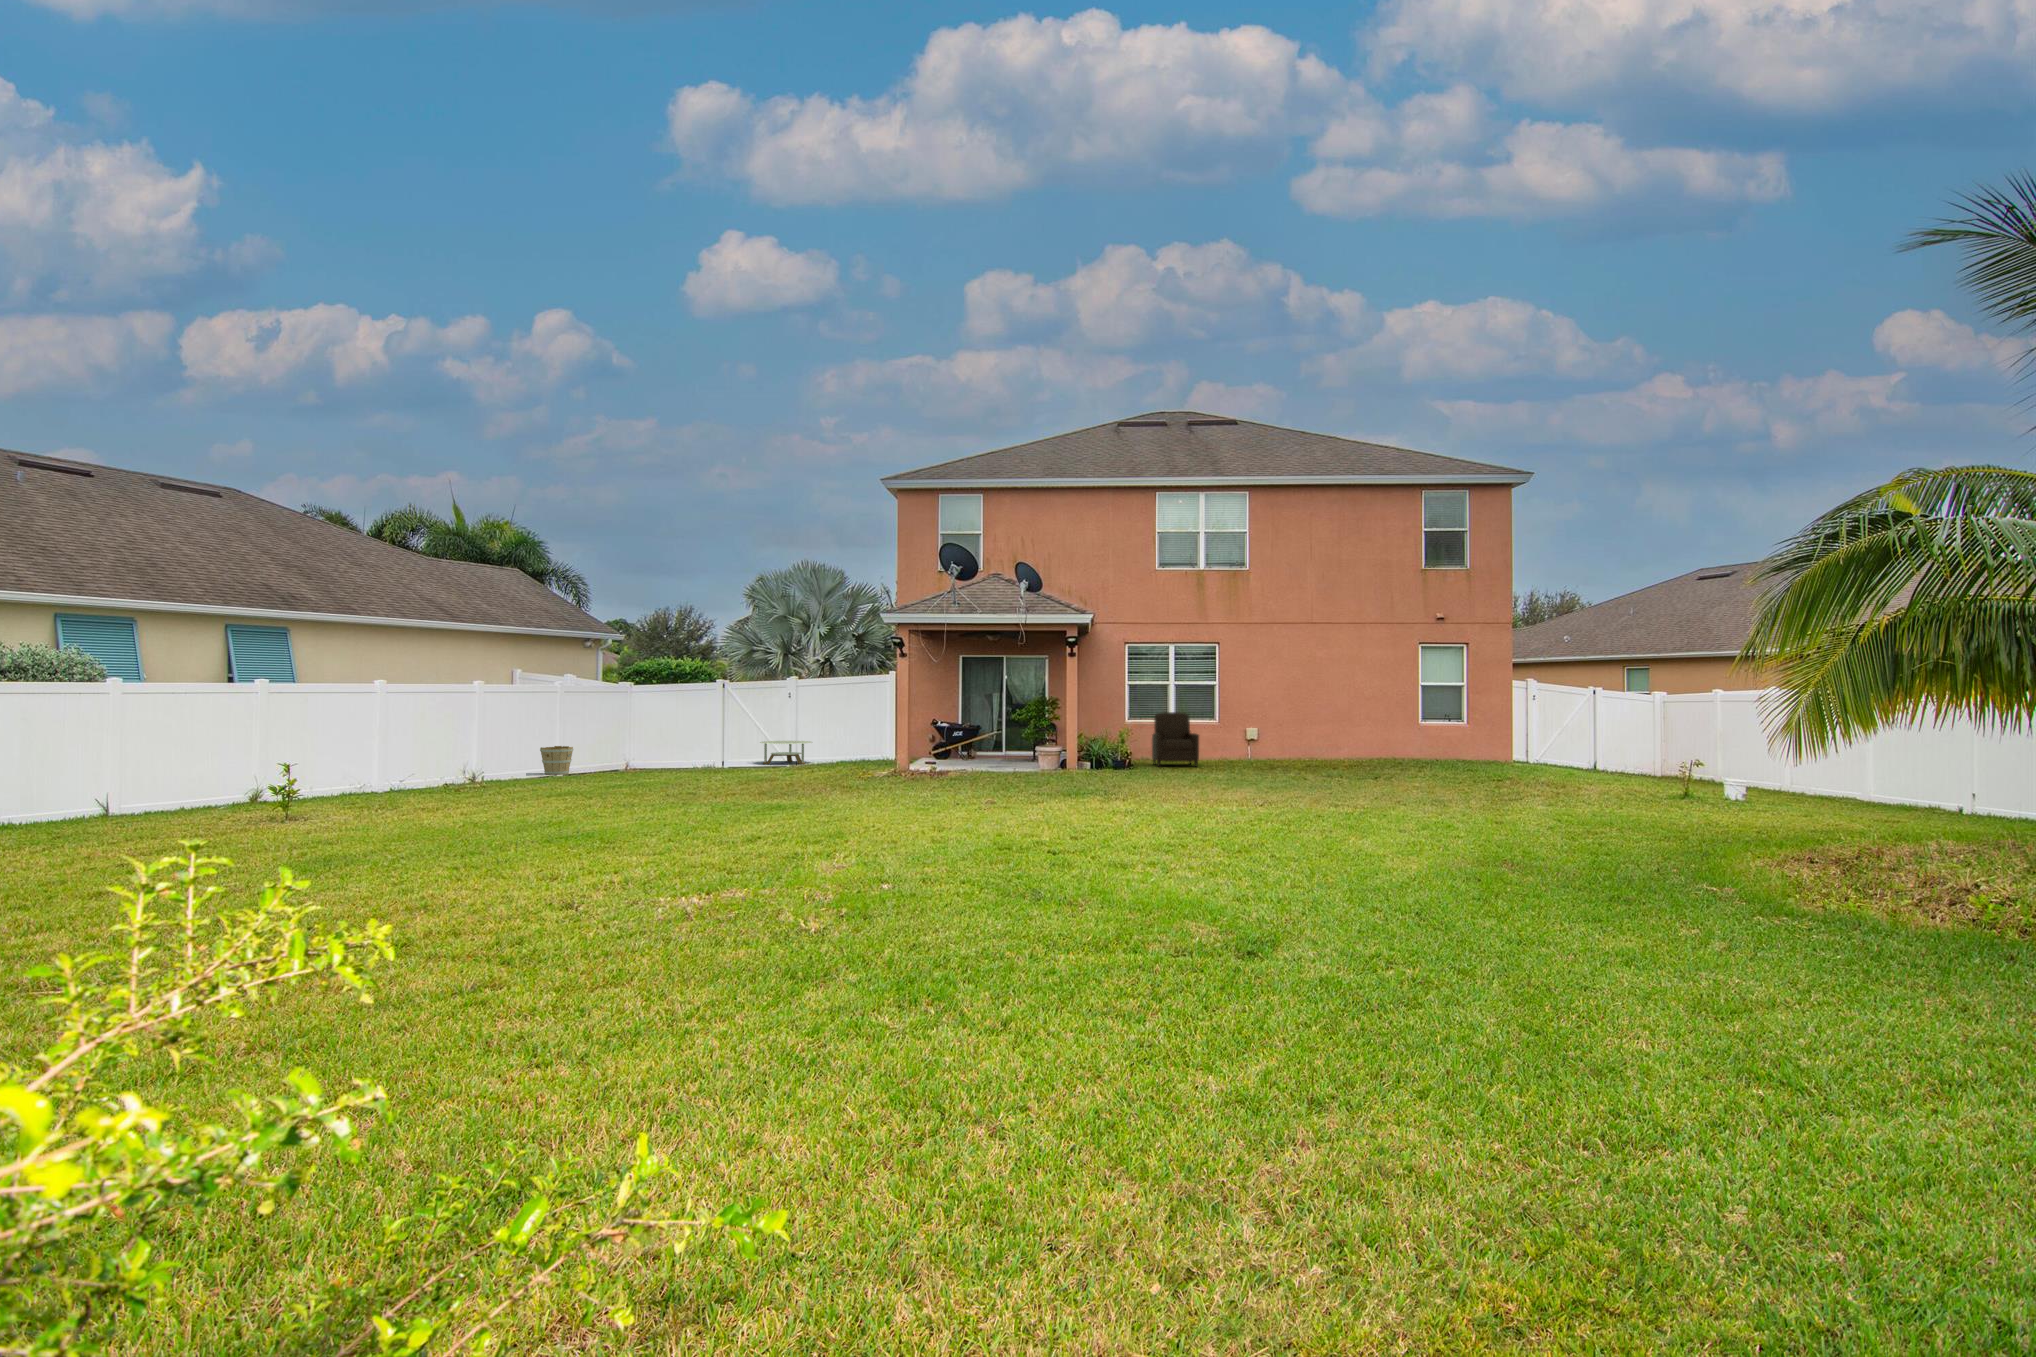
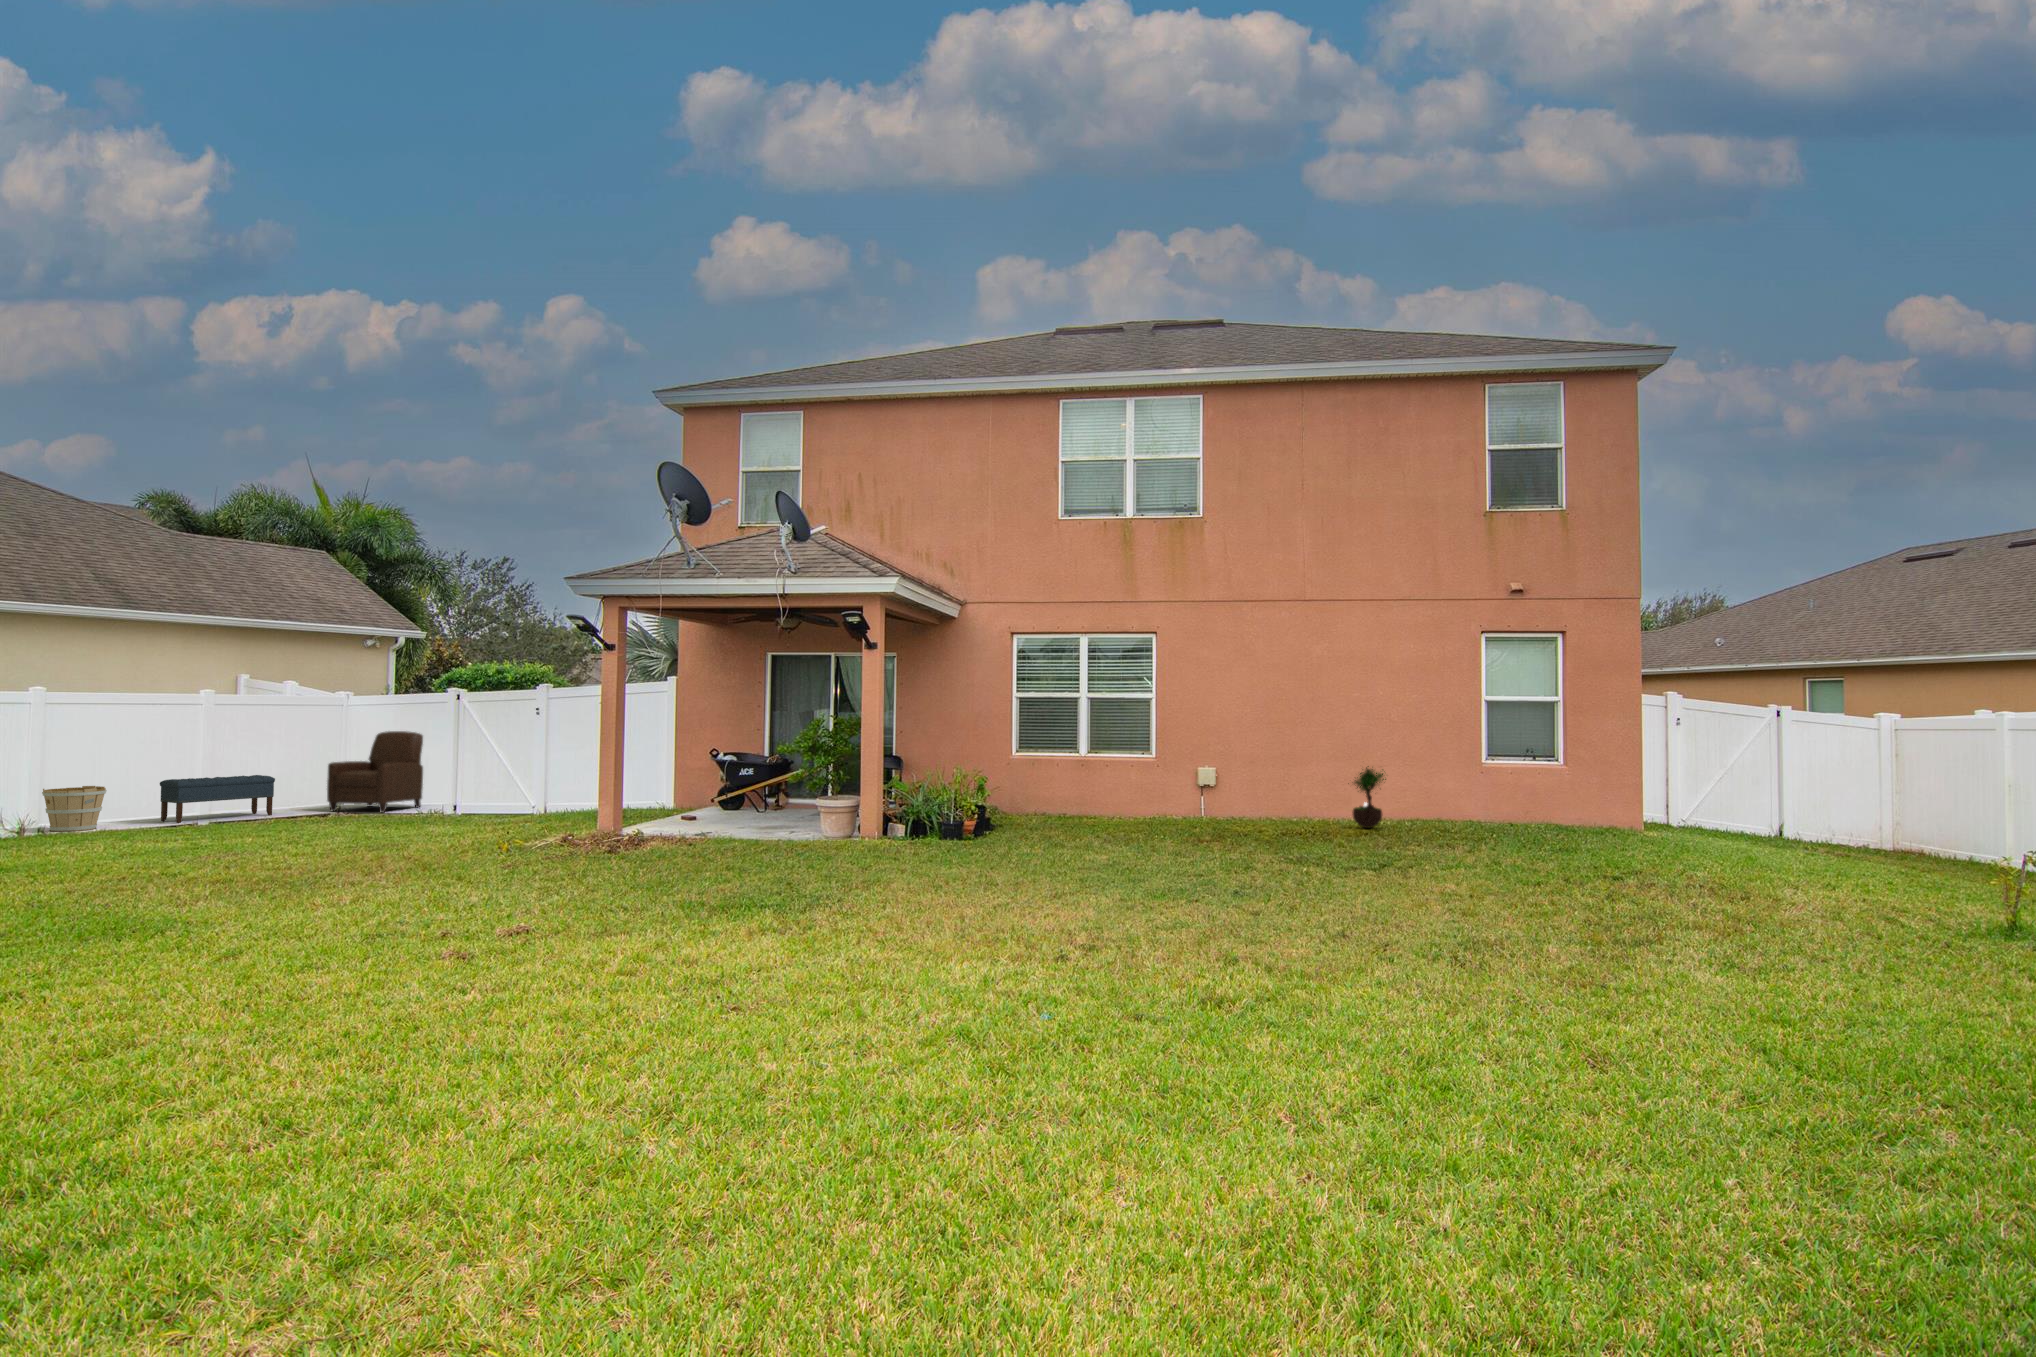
chair: present [1152,712,1199,767] -> present [327,731,423,813]
potted tree: none [1340,724,1364,766] -> present [1348,766,1386,828]
bench: none [588,740,645,770] -> present [160,775,275,823]
round table: present [760,741,812,764] -> none [456,778,542,815]

